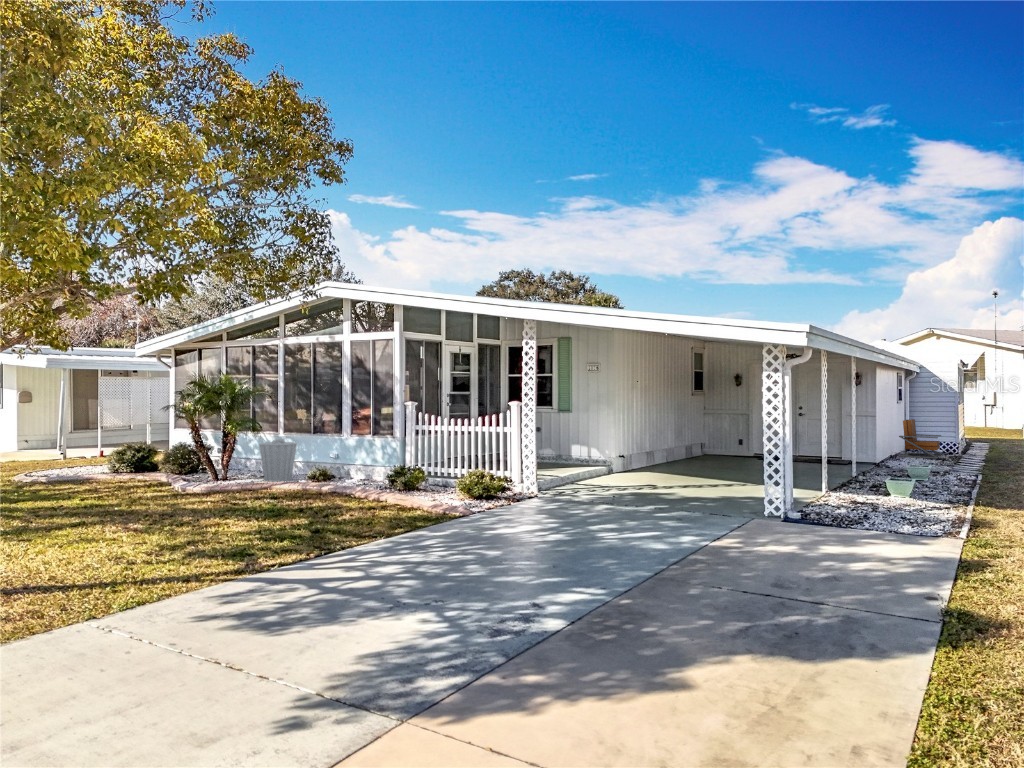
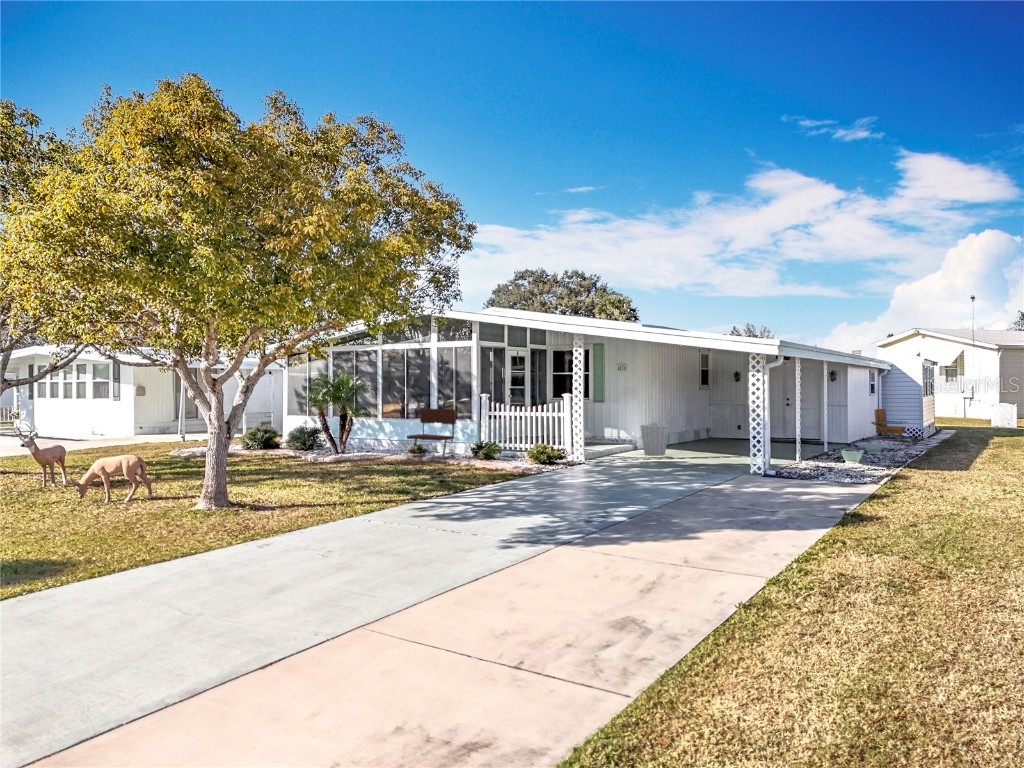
bench: none [307,421,372,489] -> present [406,408,456,460]
trash can: present [259,439,297,482] -> present [640,422,669,456]

